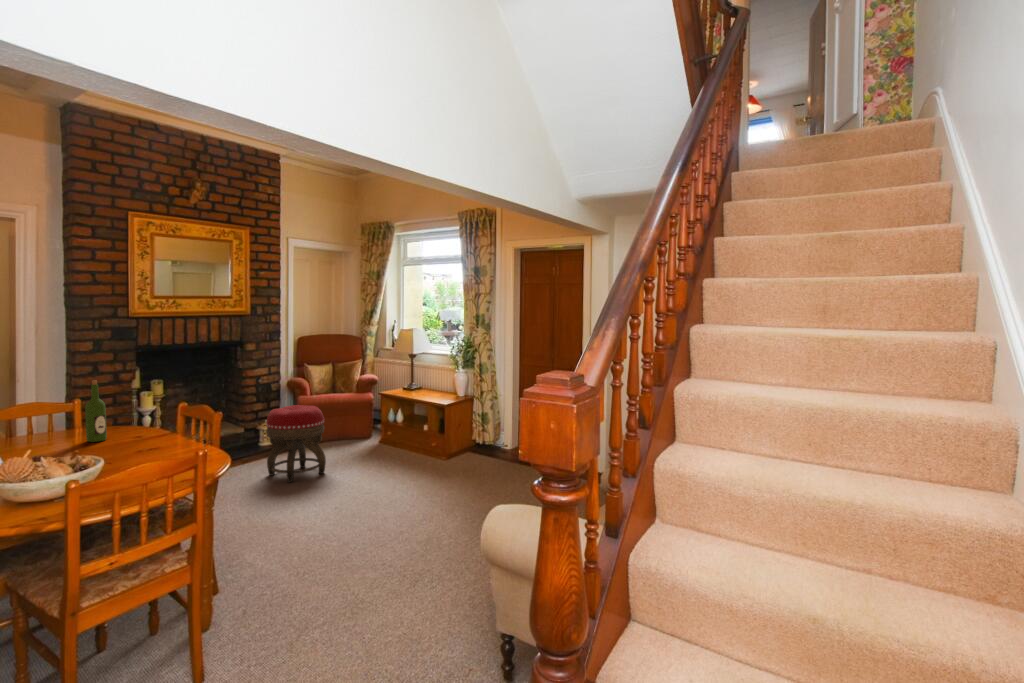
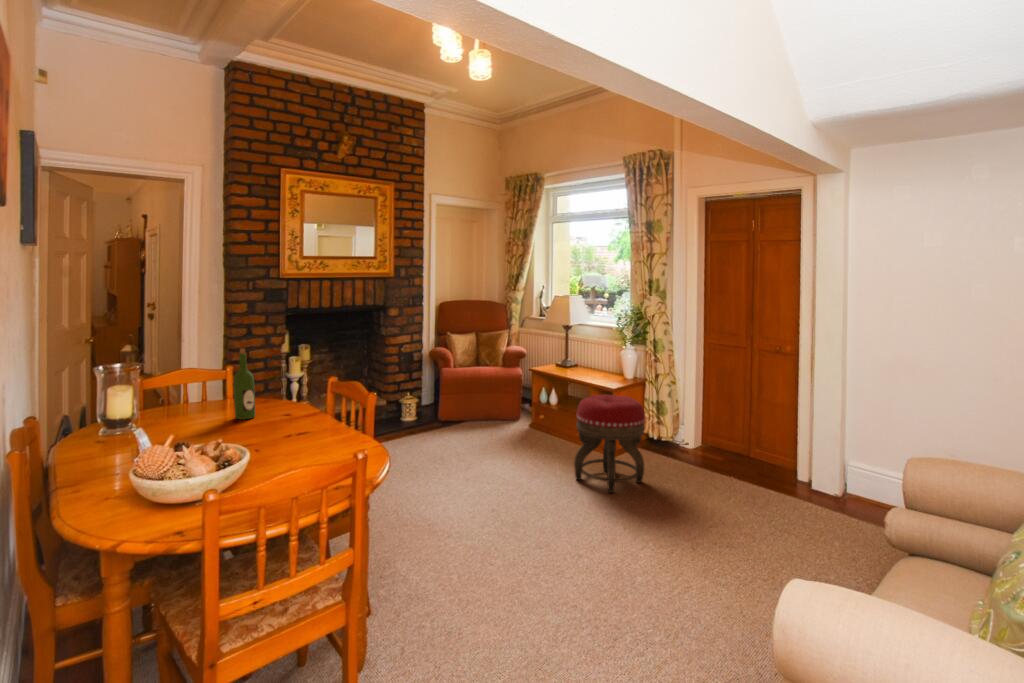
footstool: present [266,405,326,482] -> present [574,395,645,493]

